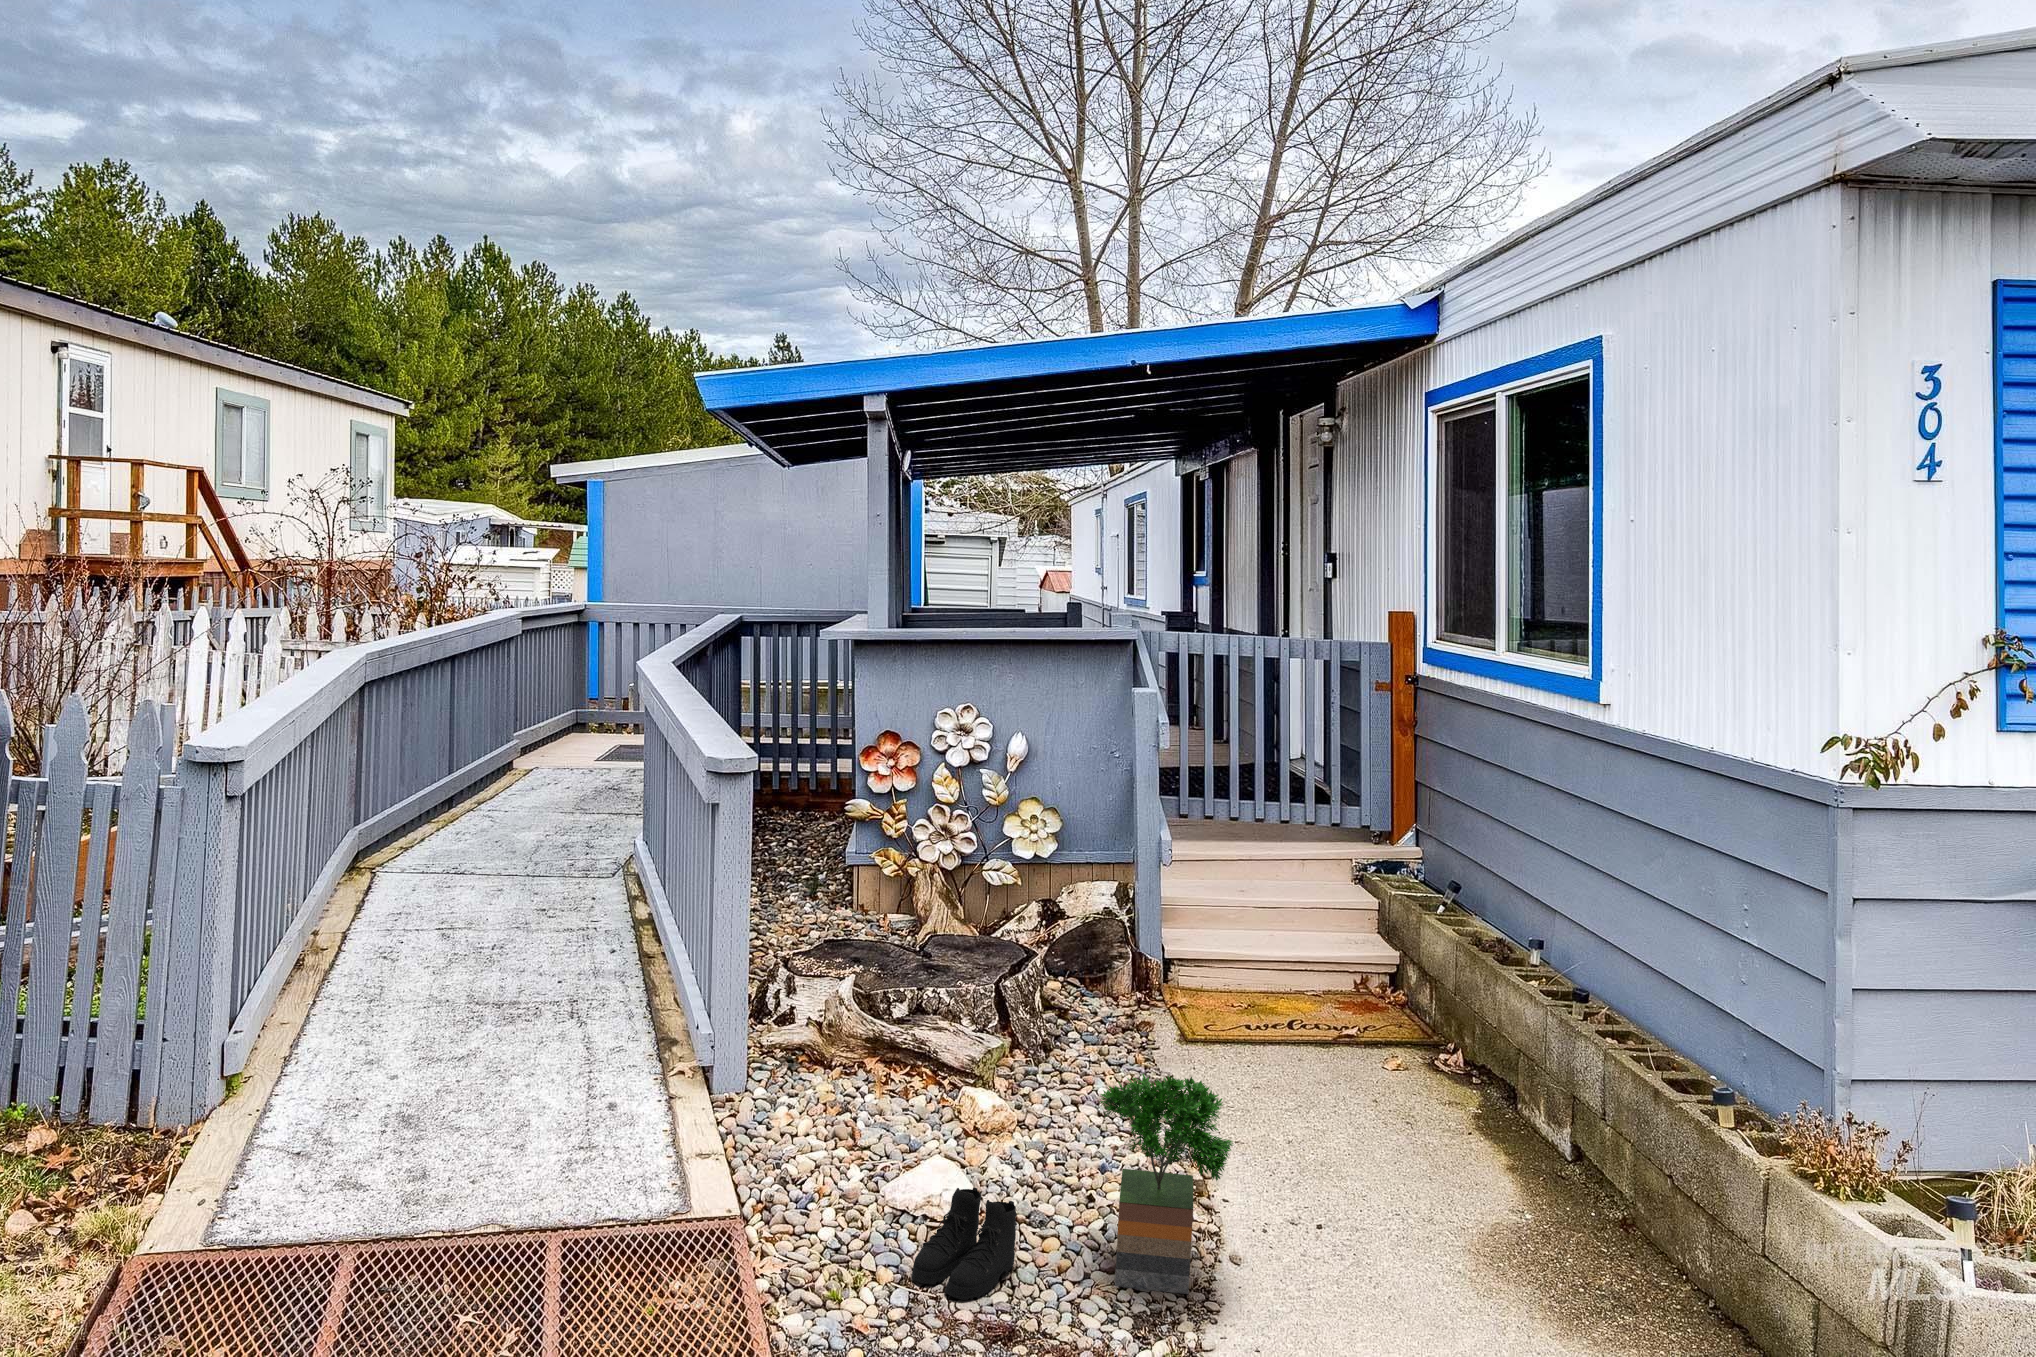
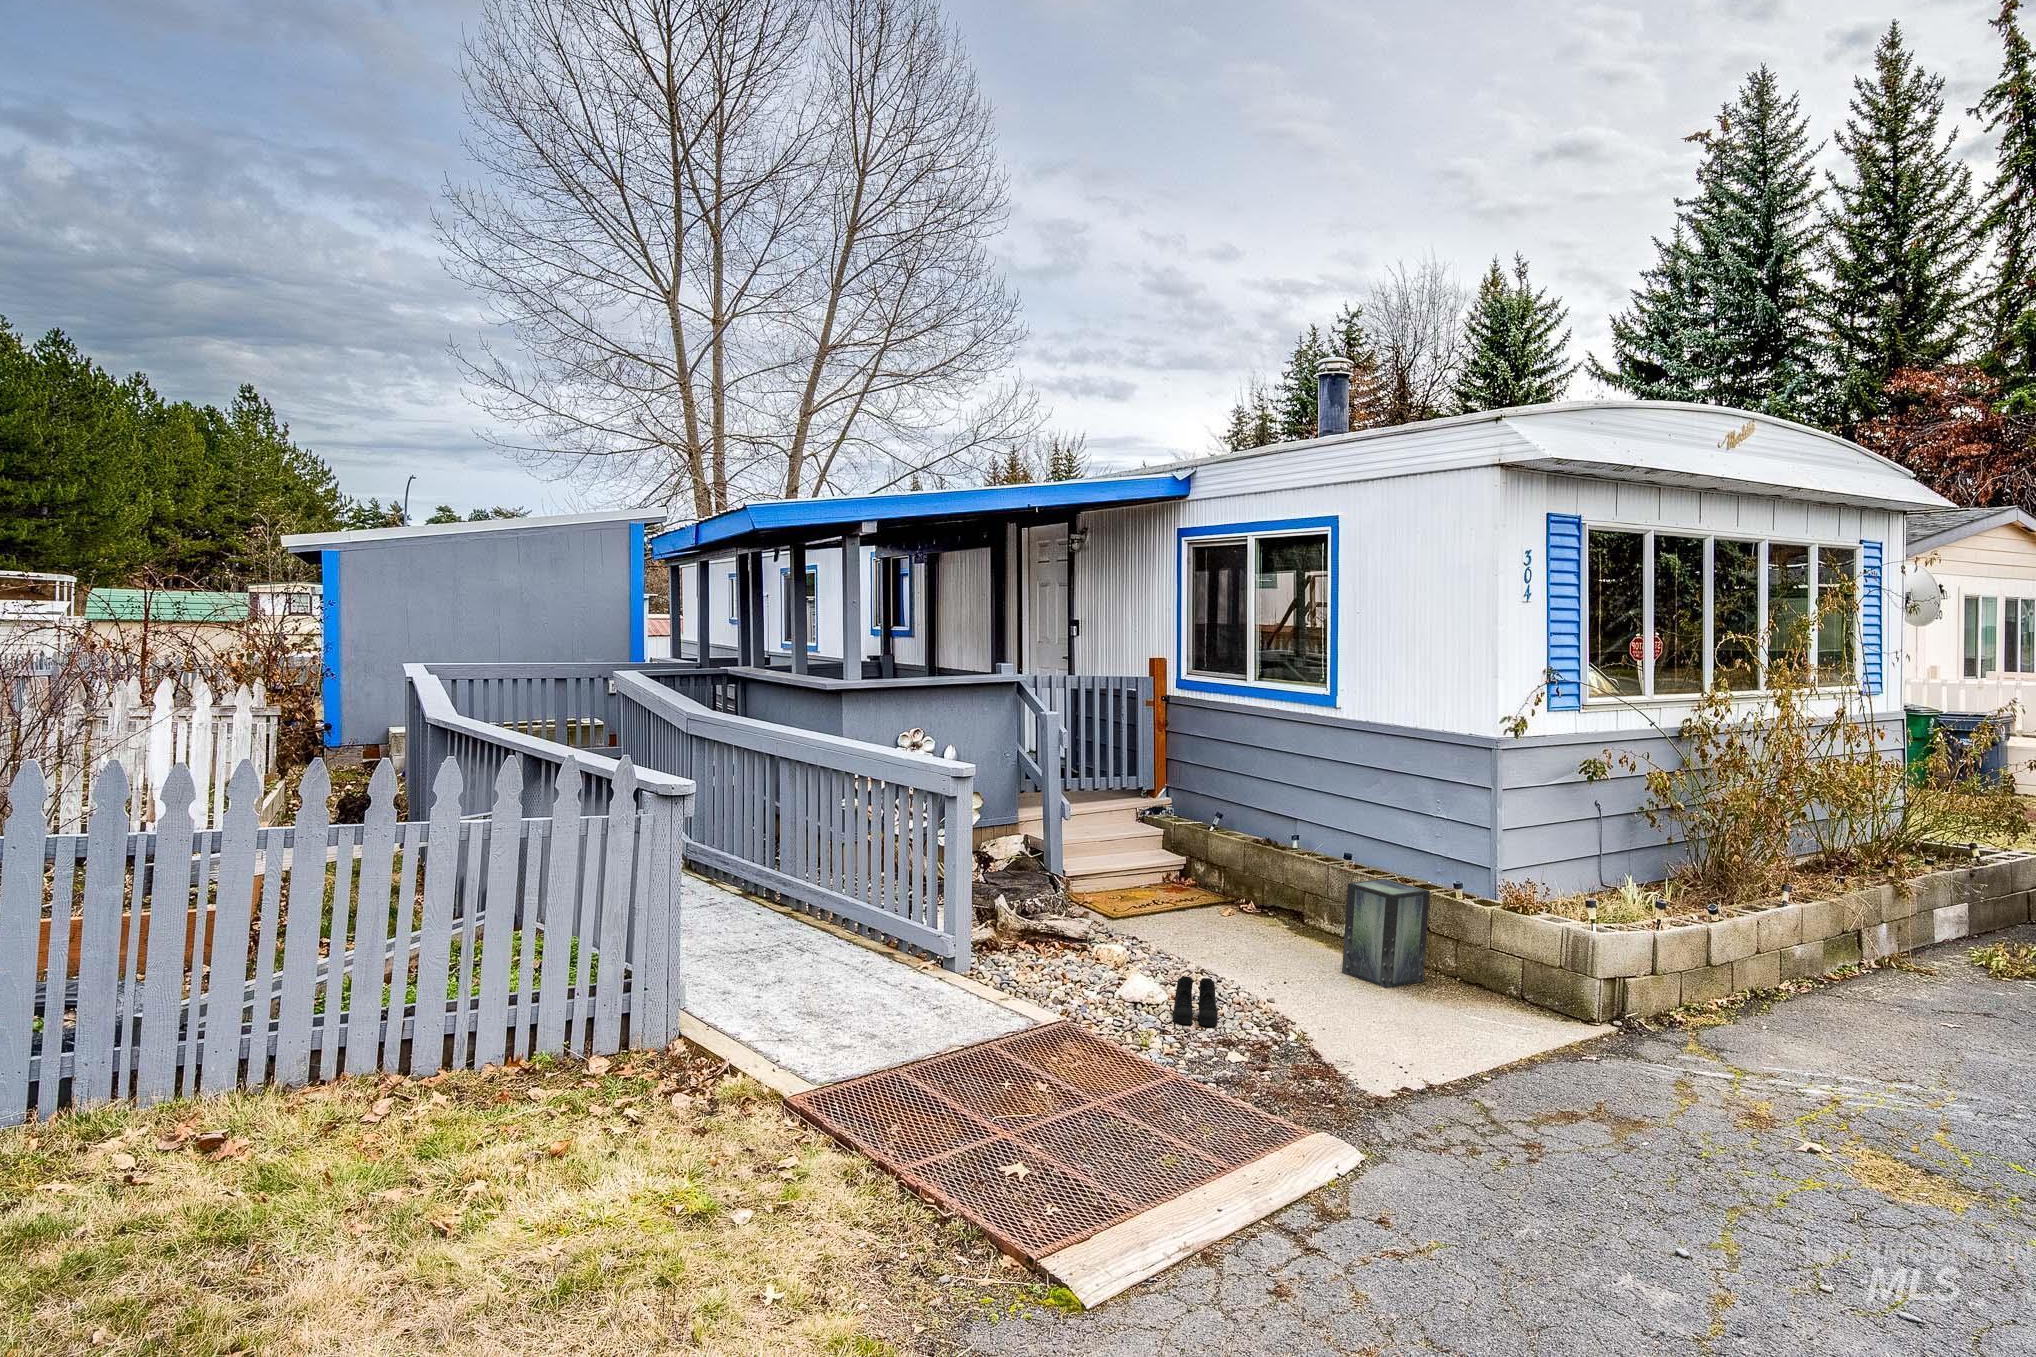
storage box: none [1438,1050,1615,1281] -> present [1342,879,1430,988]
potted tree: present [1099,1074,1234,1294] -> none [1235,904,1314,1013]

